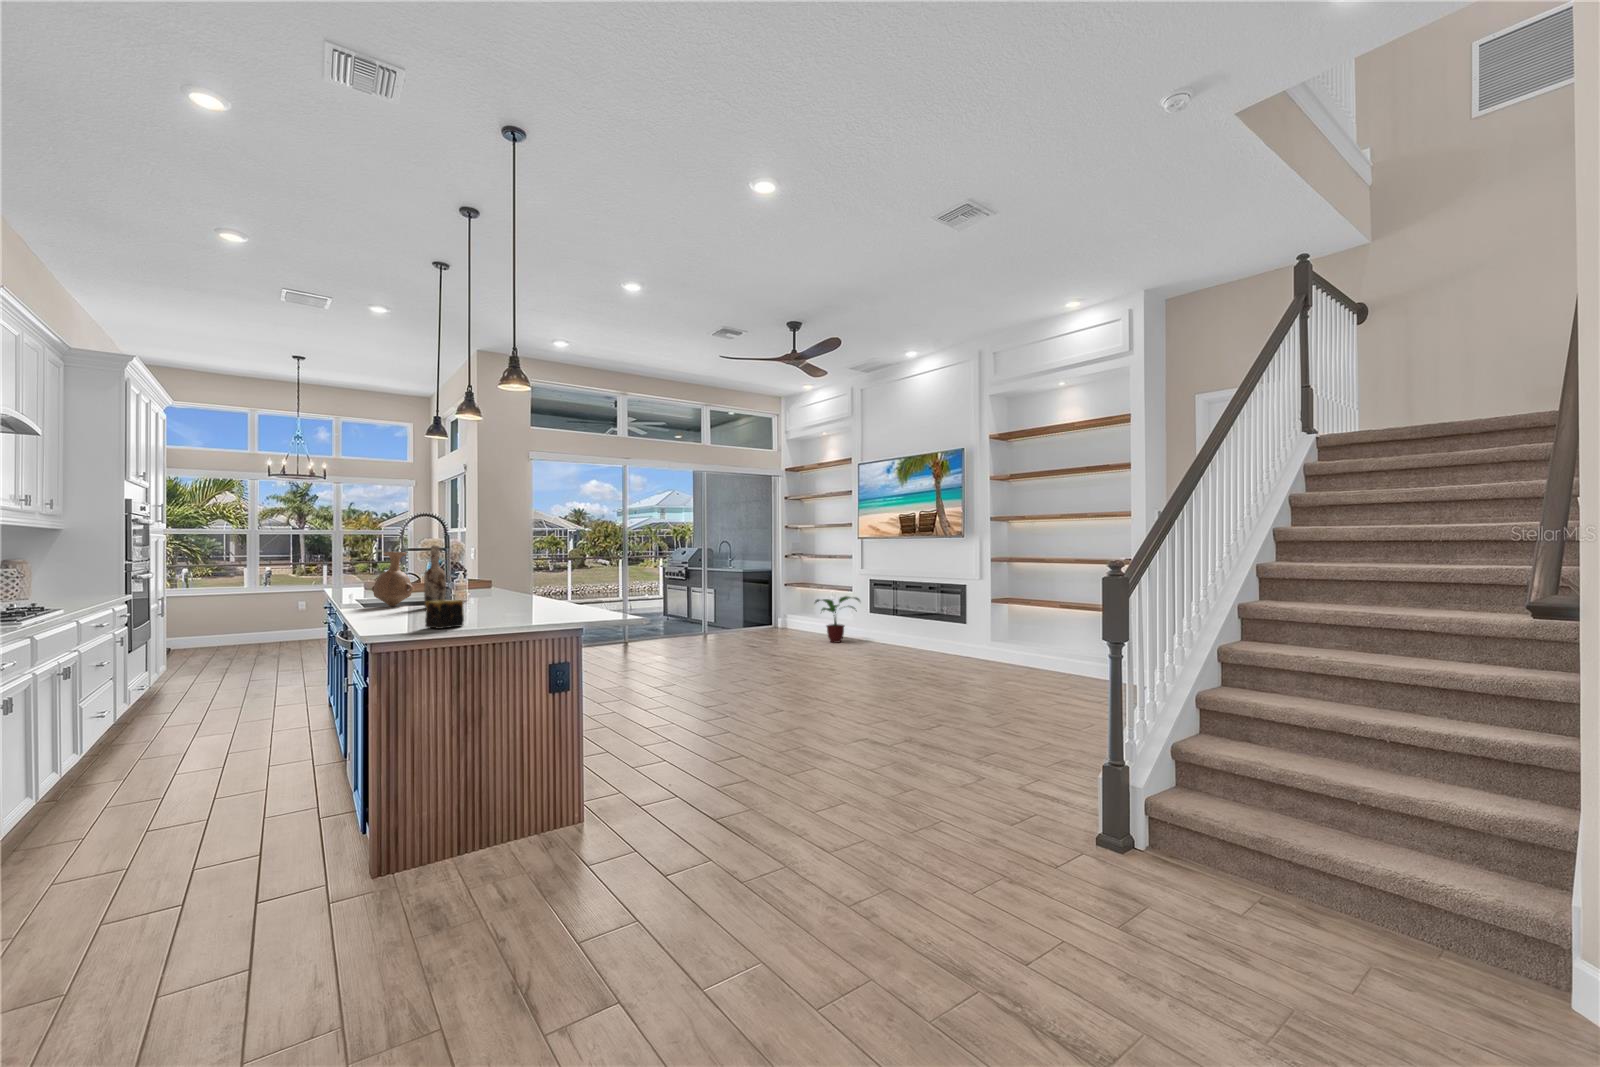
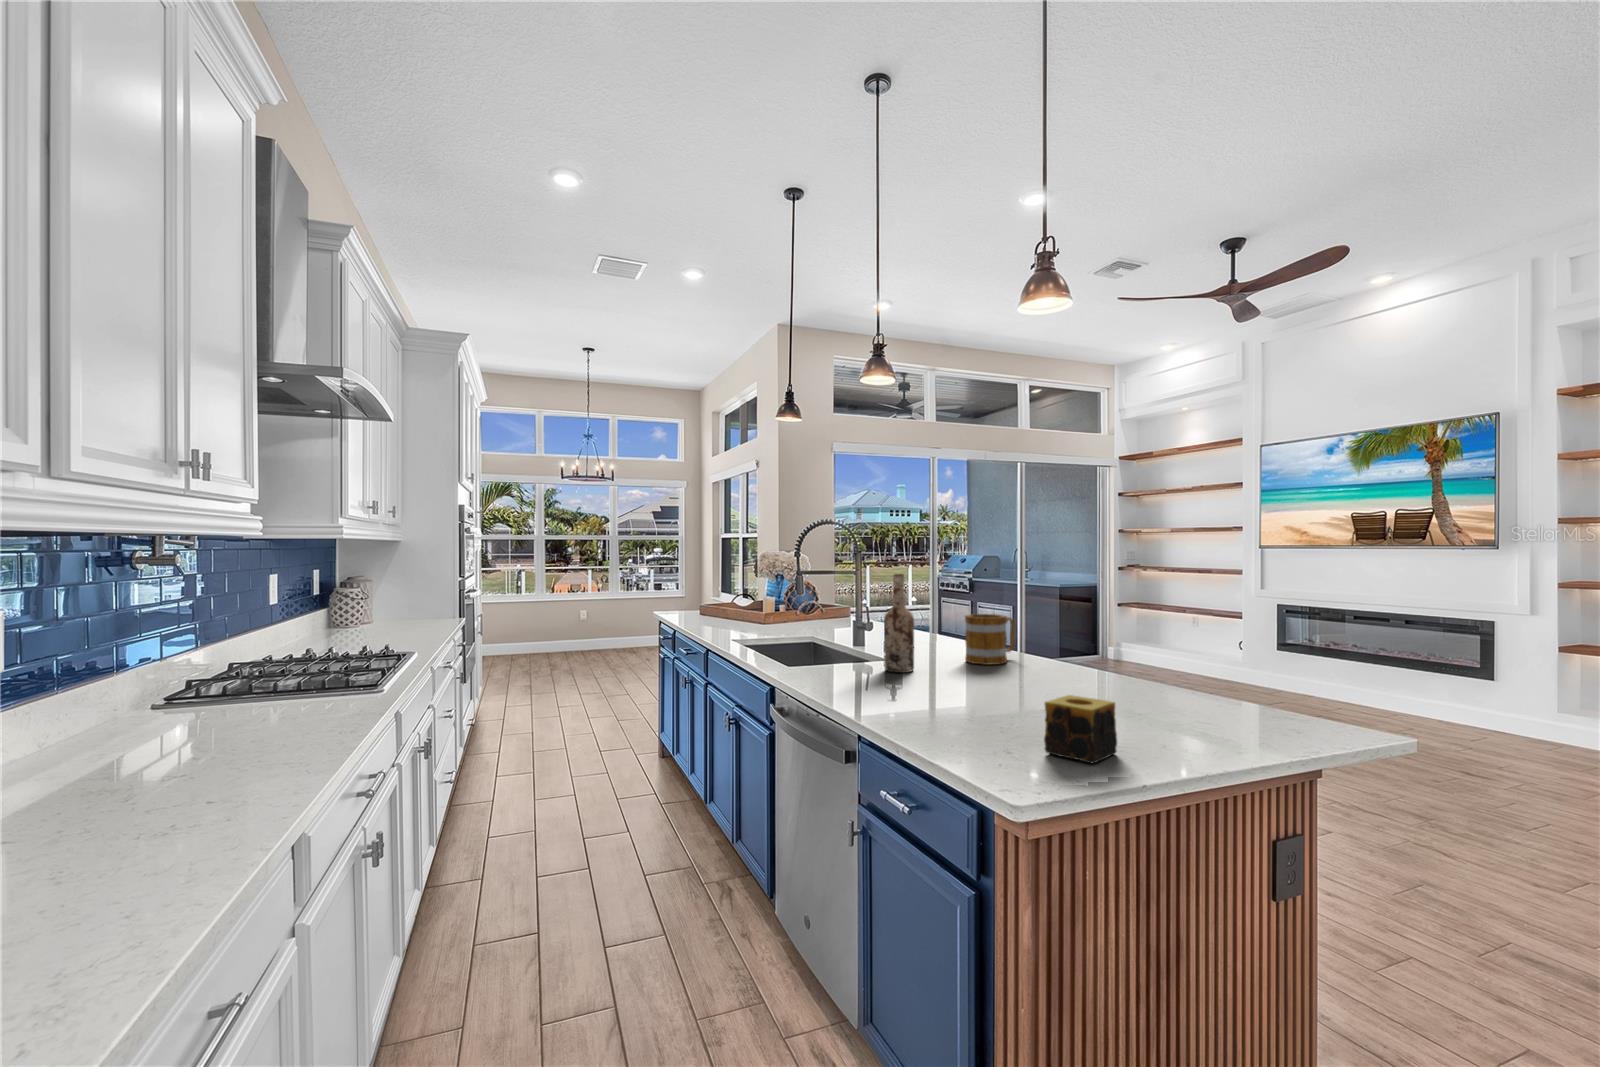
vase: present [372,552,413,606] -> none [793,580,852,662]
mug: none [491,573,529,603] -> present [965,614,1015,665]
potted plant: present [815,596,860,643] -> none [1194,626,1271,690]

